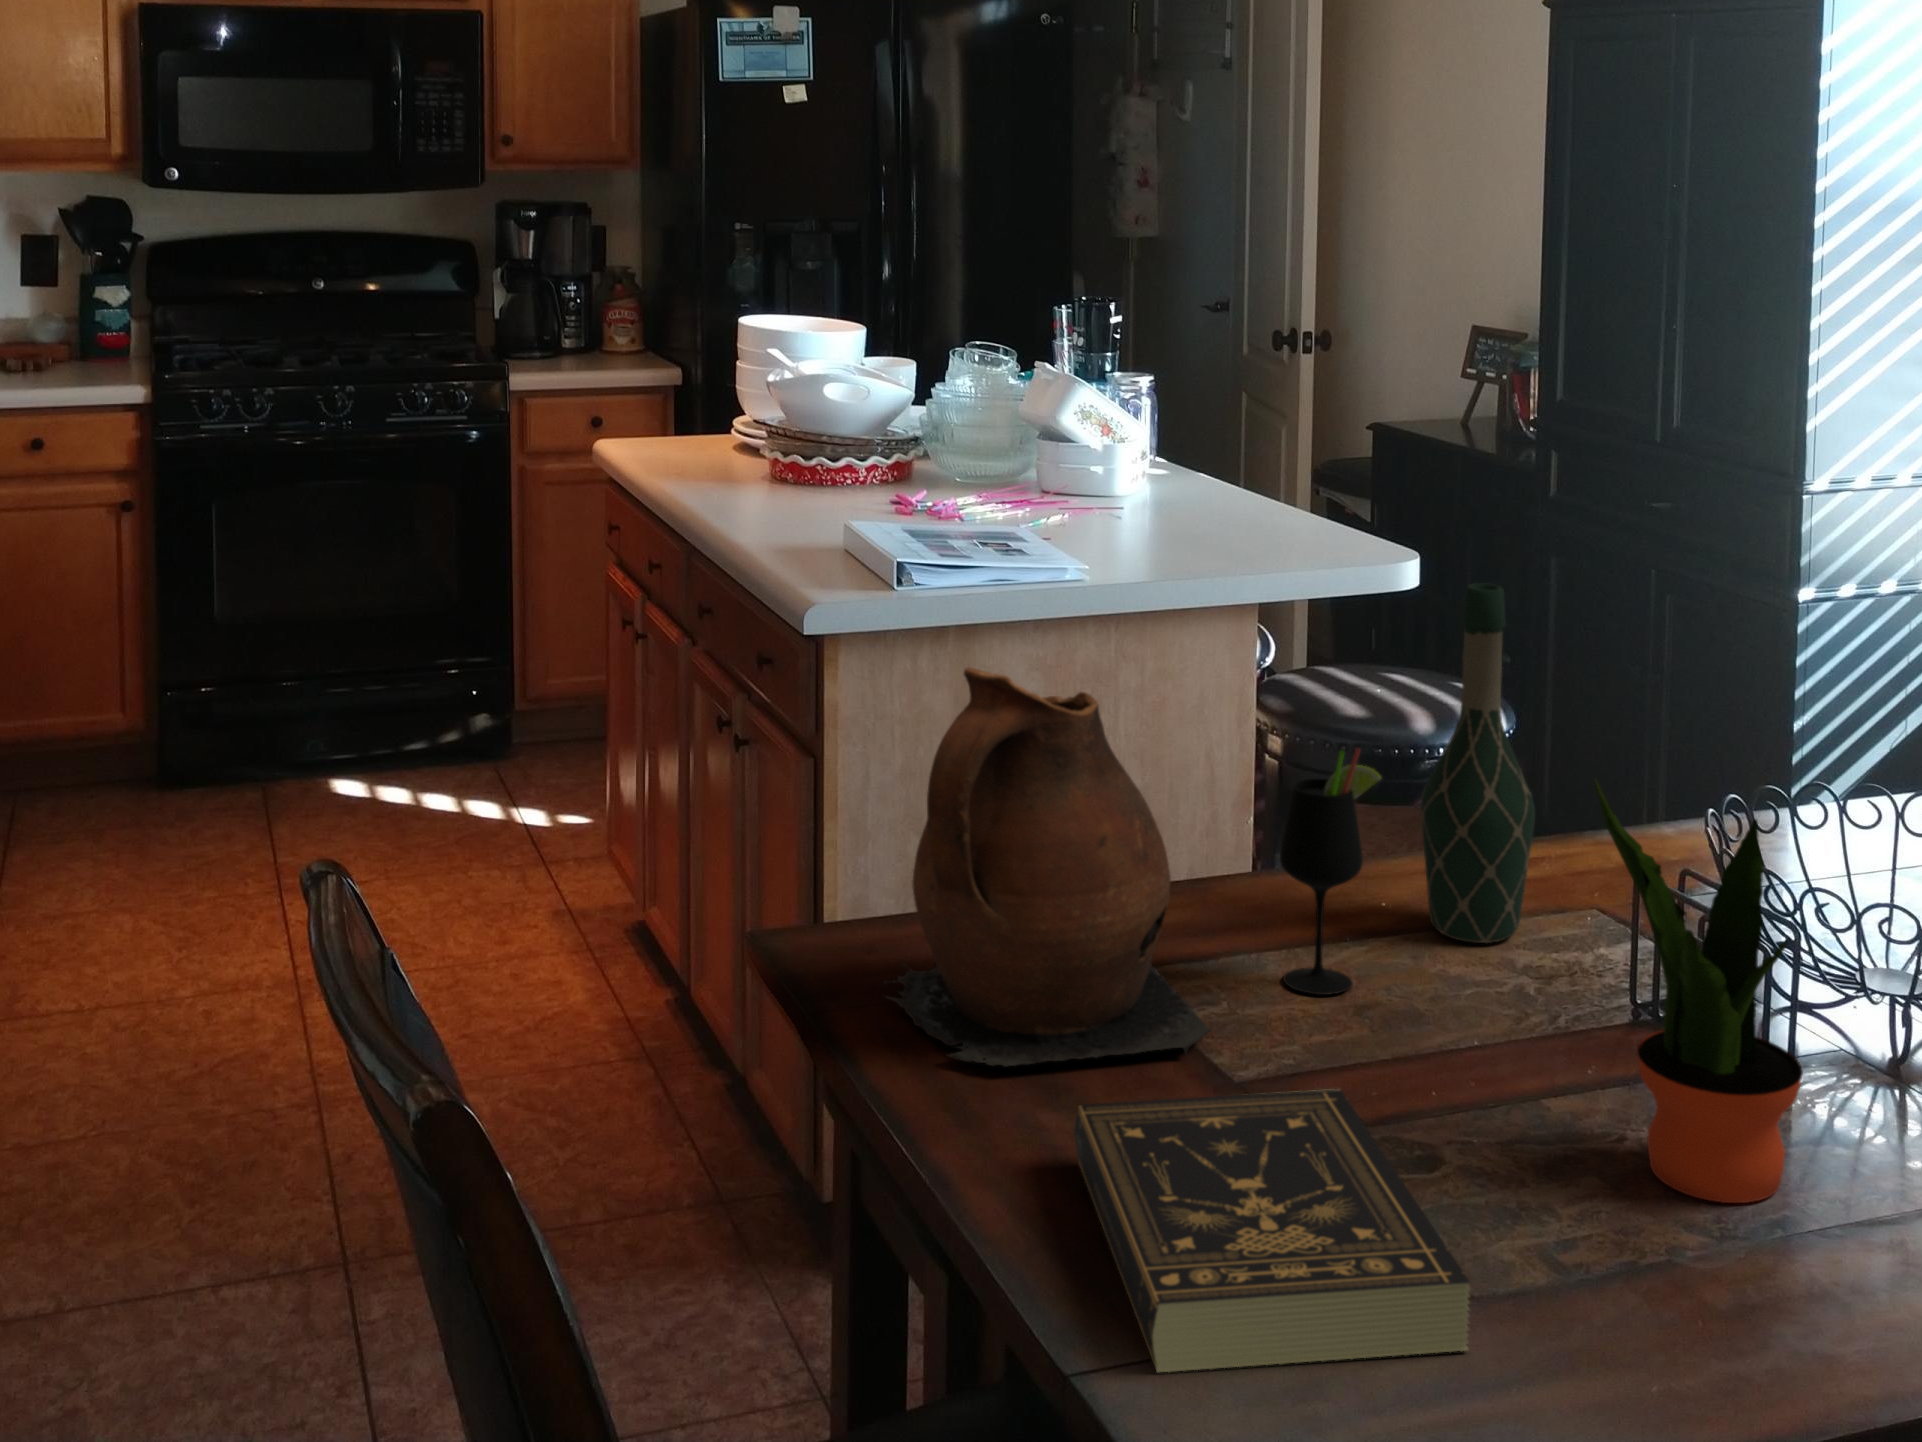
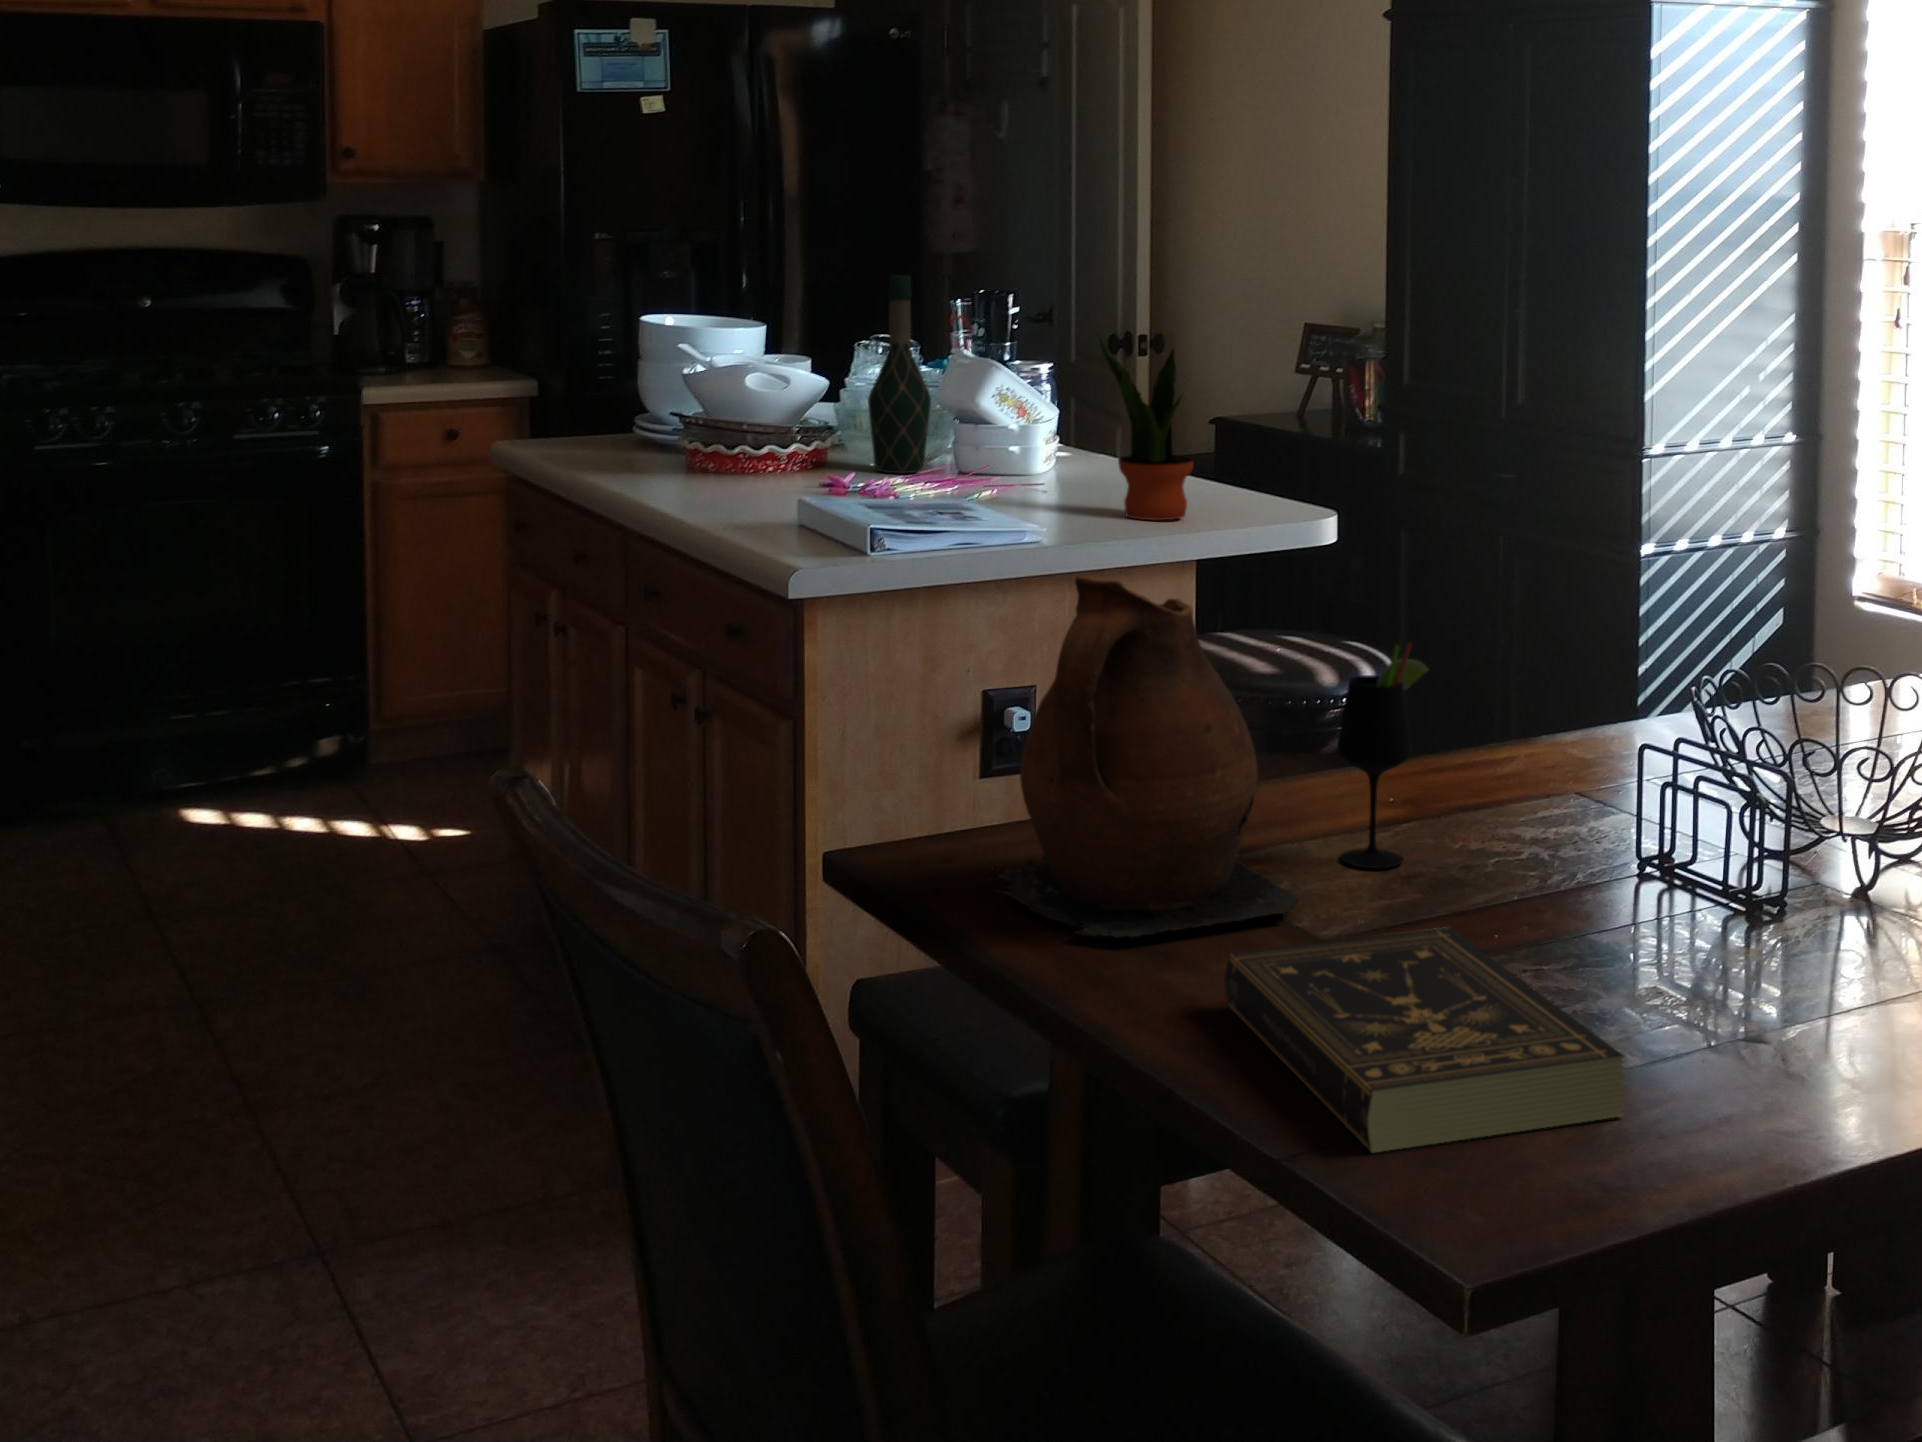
wine bottle: present [1421,583,1535,943] -> present [868,275,931,473]
potted plant: present [1595,780,1803,1203] -> present [1099,336,1193,520]

